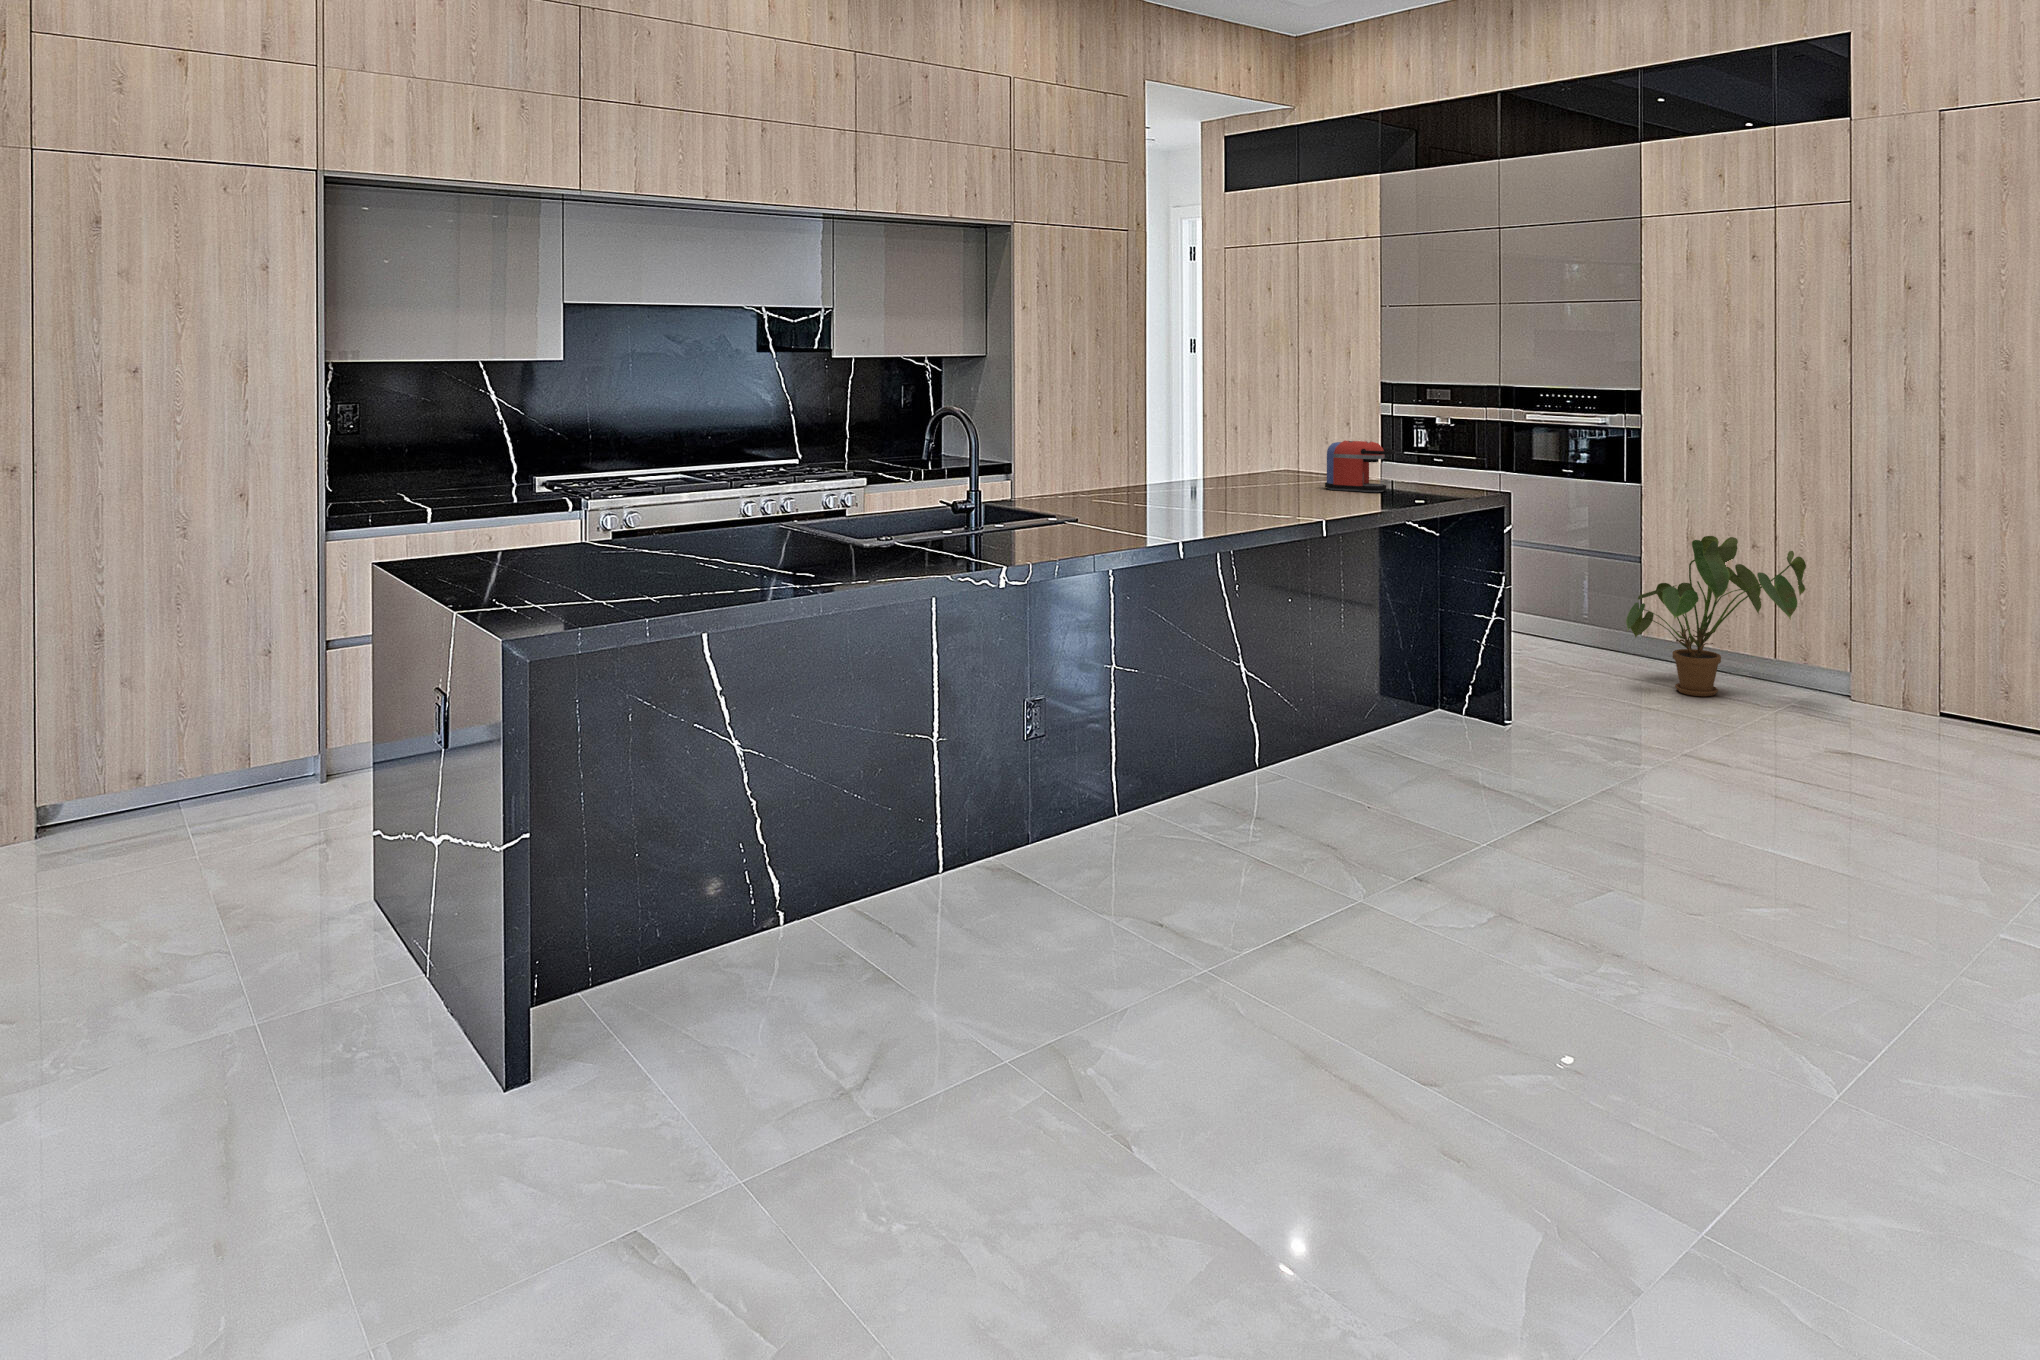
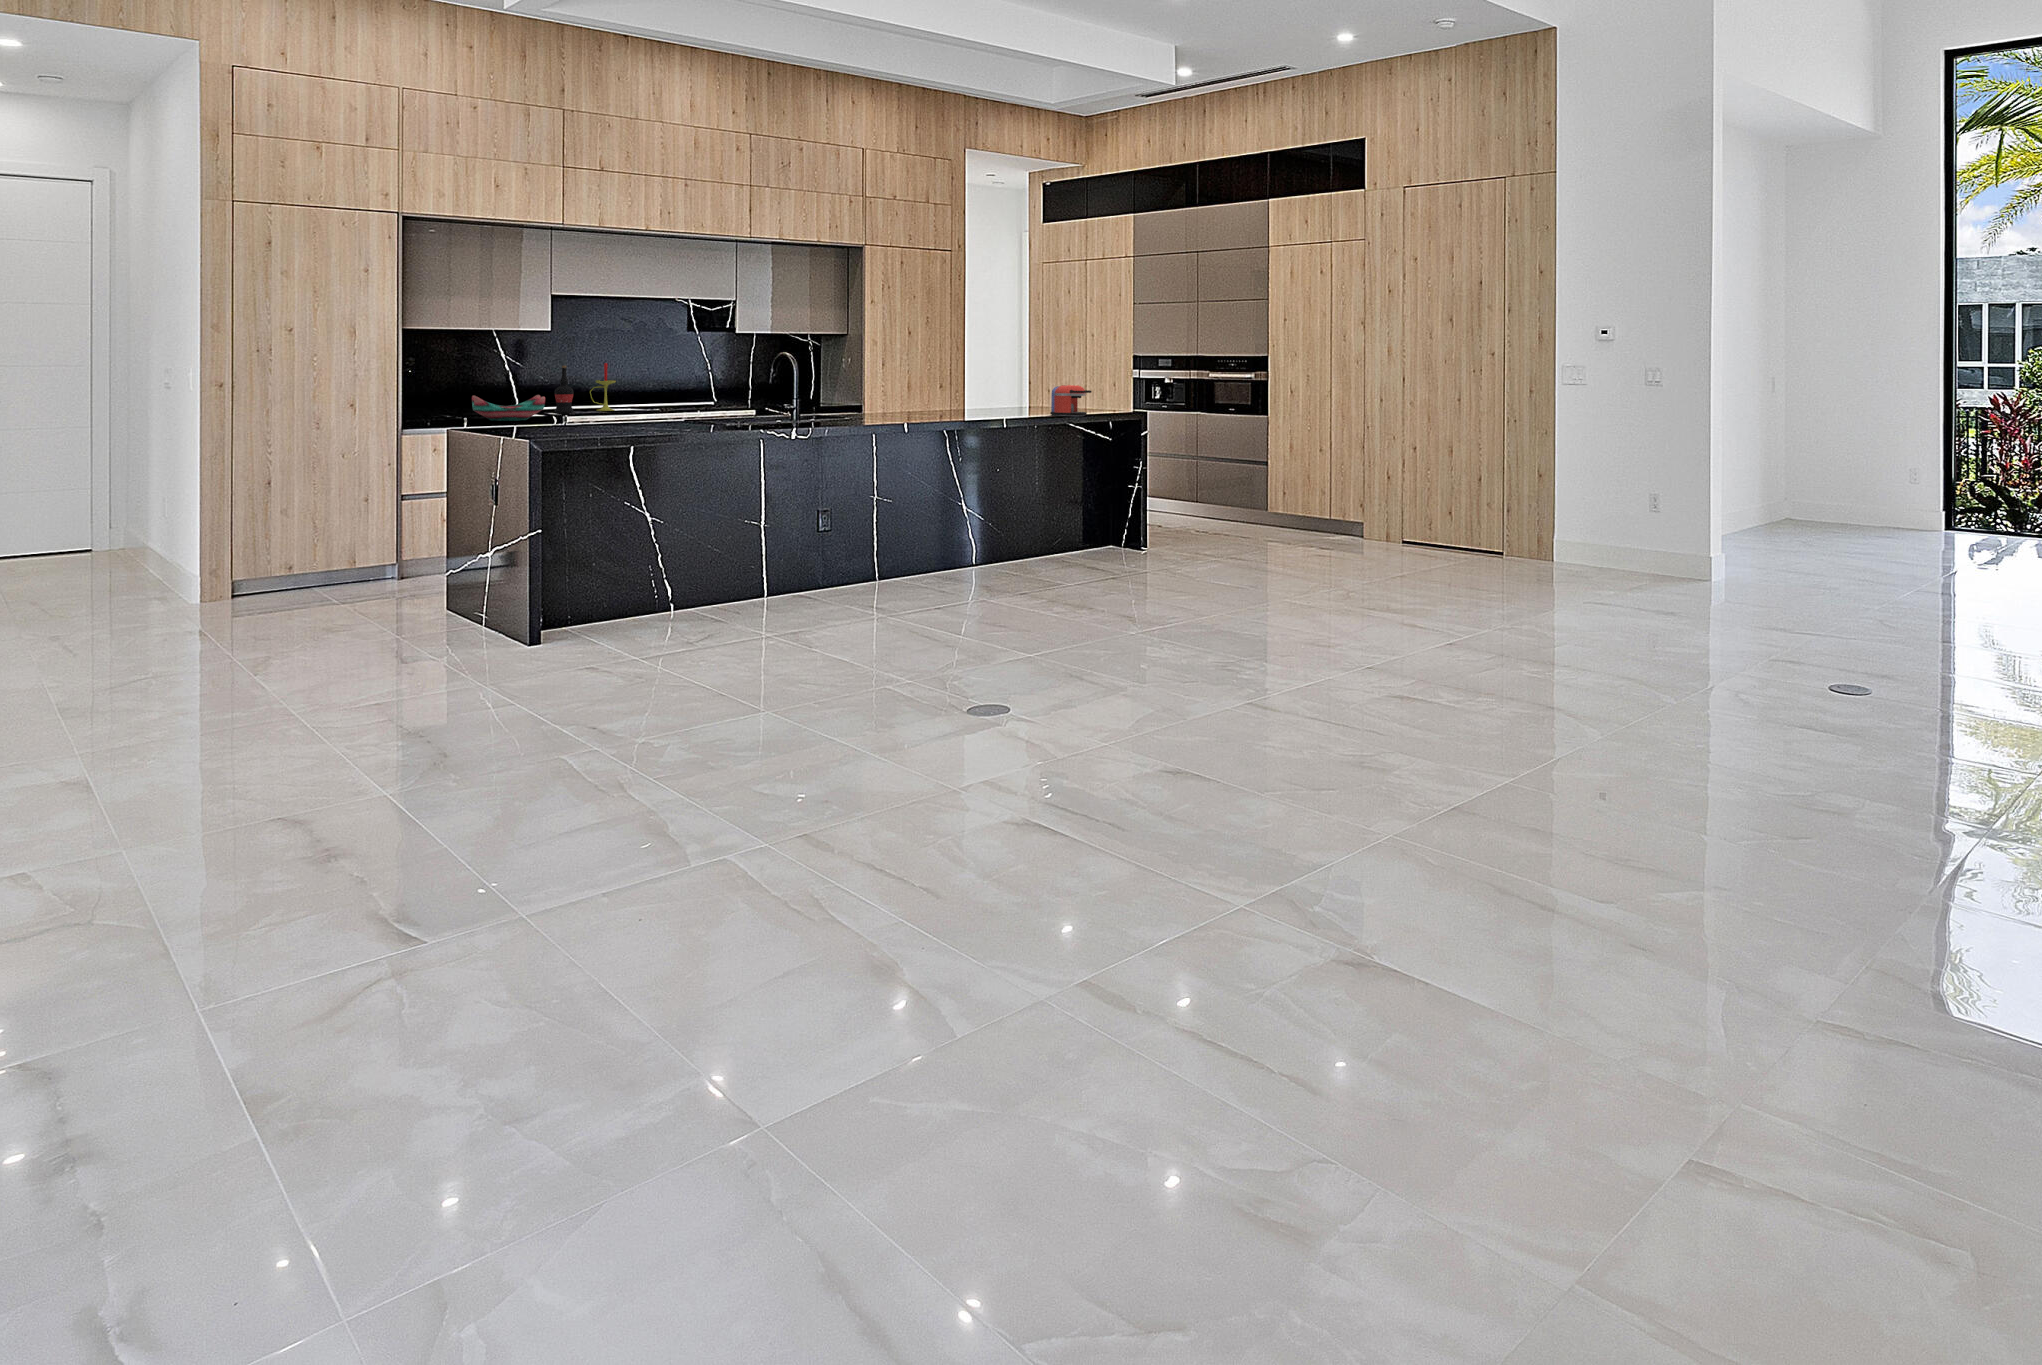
candle: none [622,405,661,481] -> present [590,363,616,411]
wine bottle: none [569,416,598,492] -> present [555,366,574,414]
decorative bowl: none [438,469,553,519] -> present [472,395,545,421]
house plant: present [1626,536,1806,696] -> none [1233,444,1340,539]

